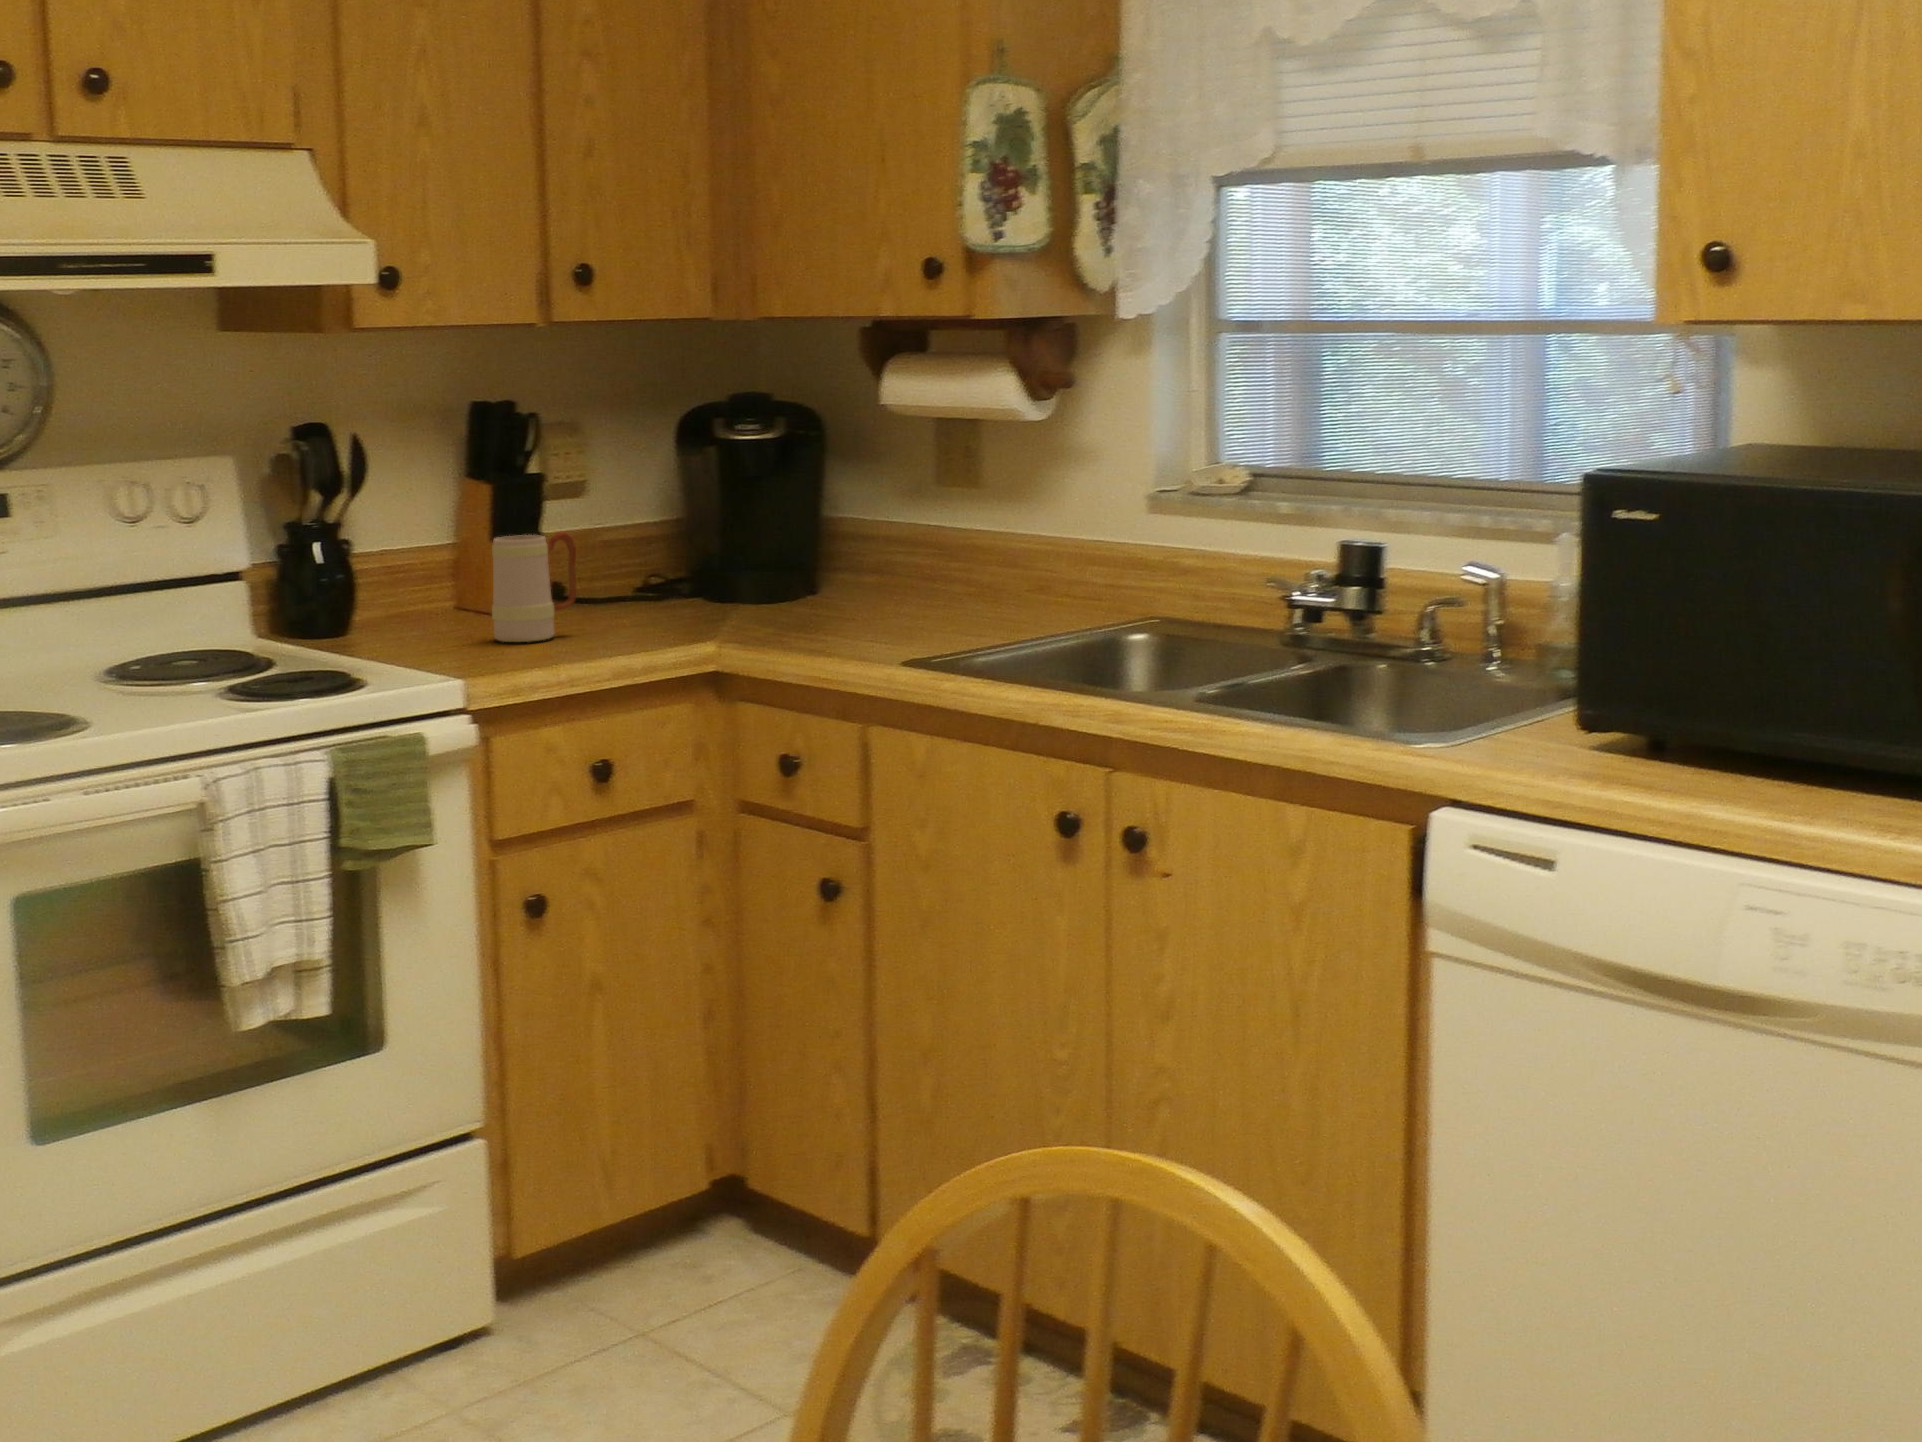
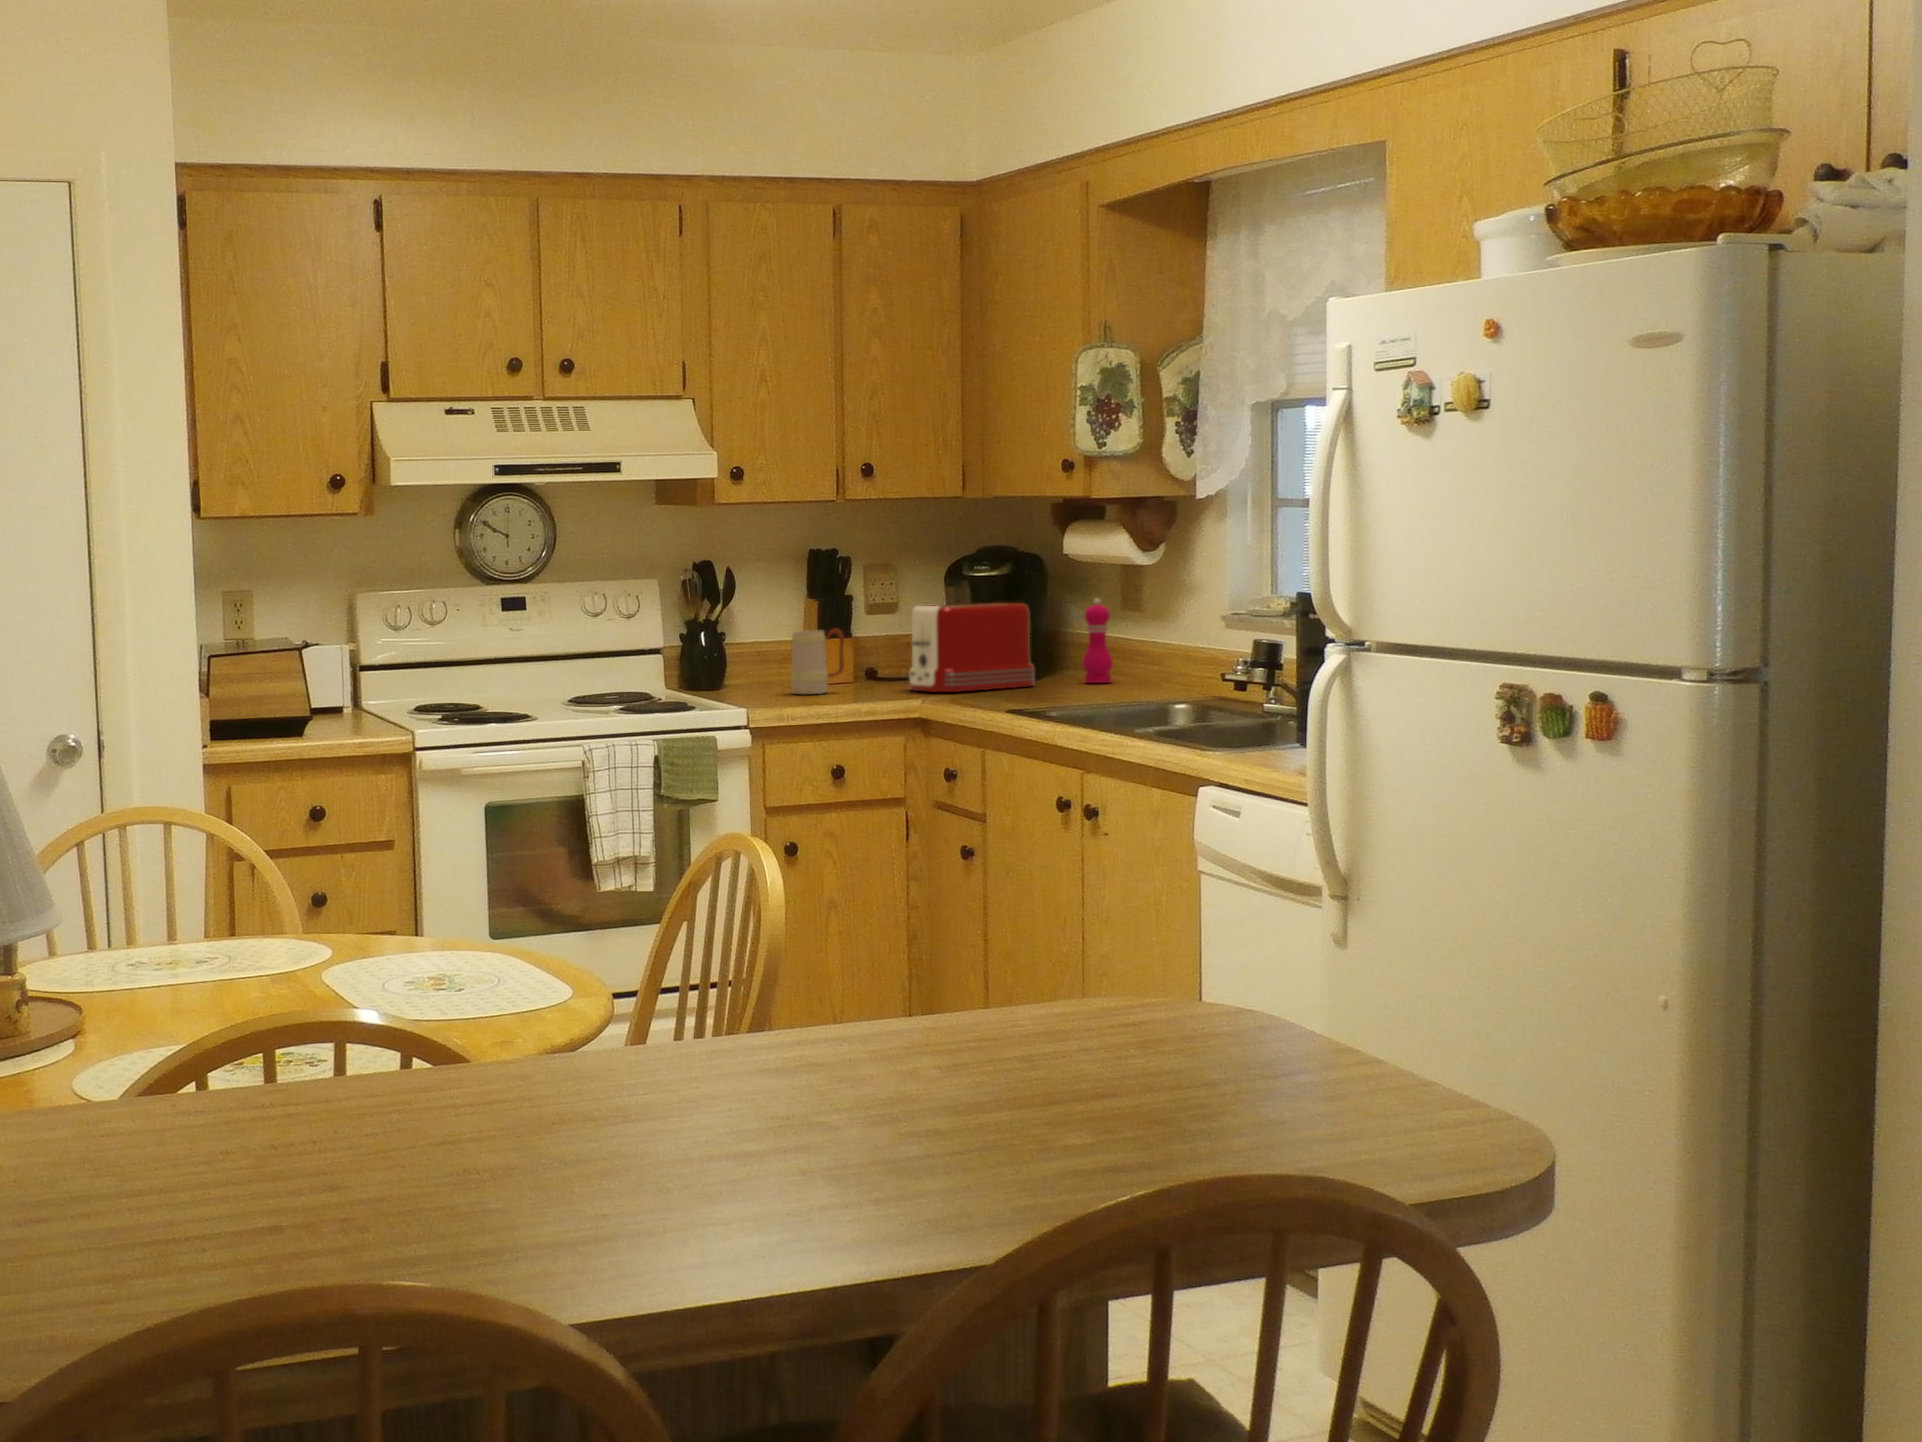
pepper mill: none [922,472,967,601] -> present [1083,599,1113,683]
toaster: none [677,482,863,629] -> present [909,603,1034,692]

